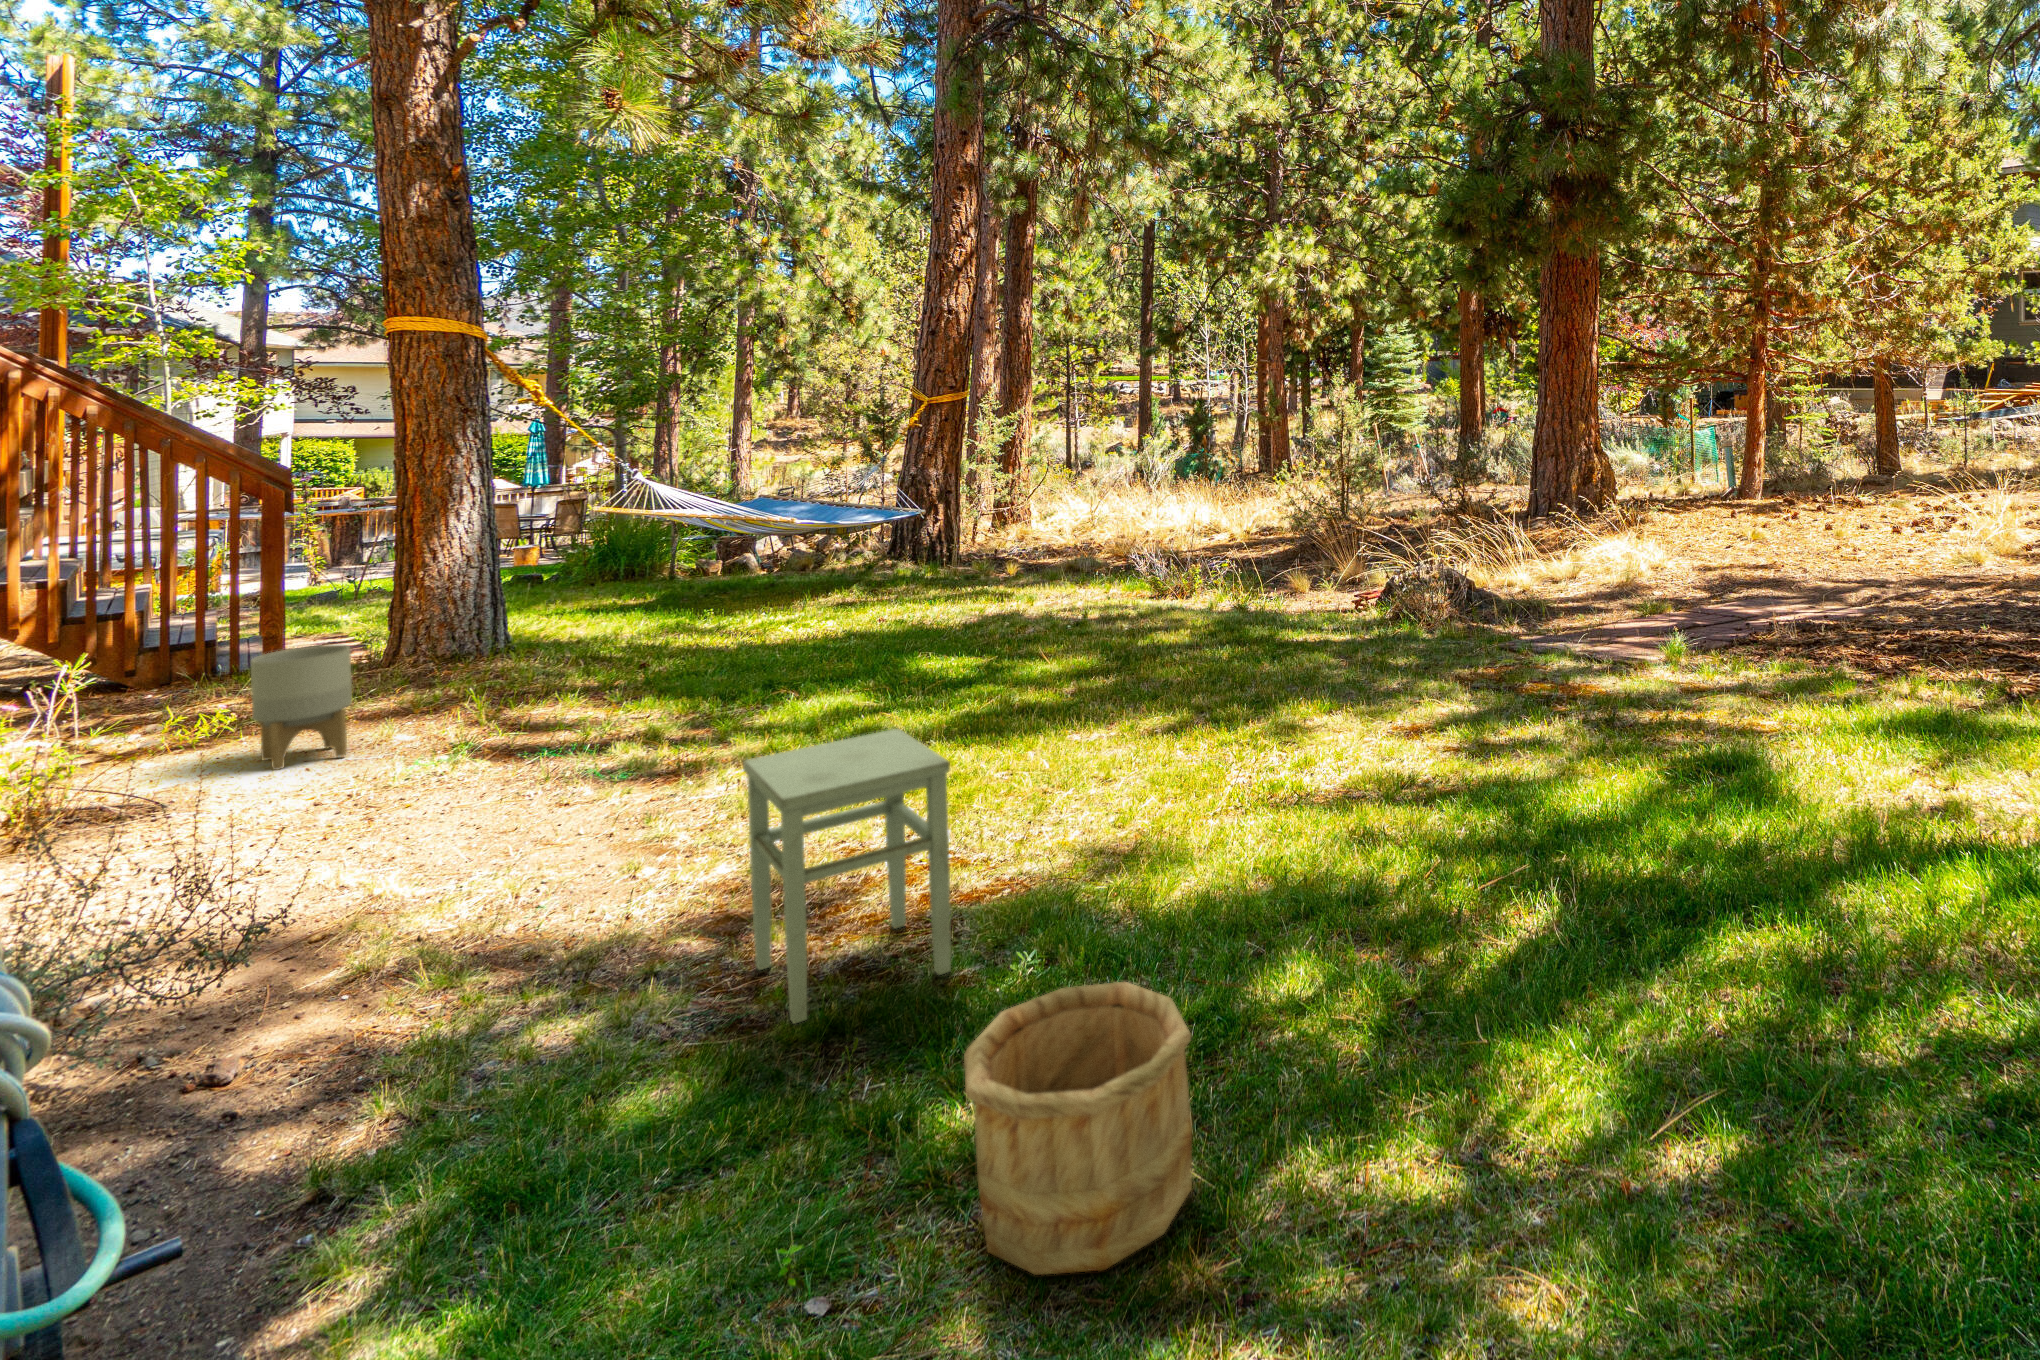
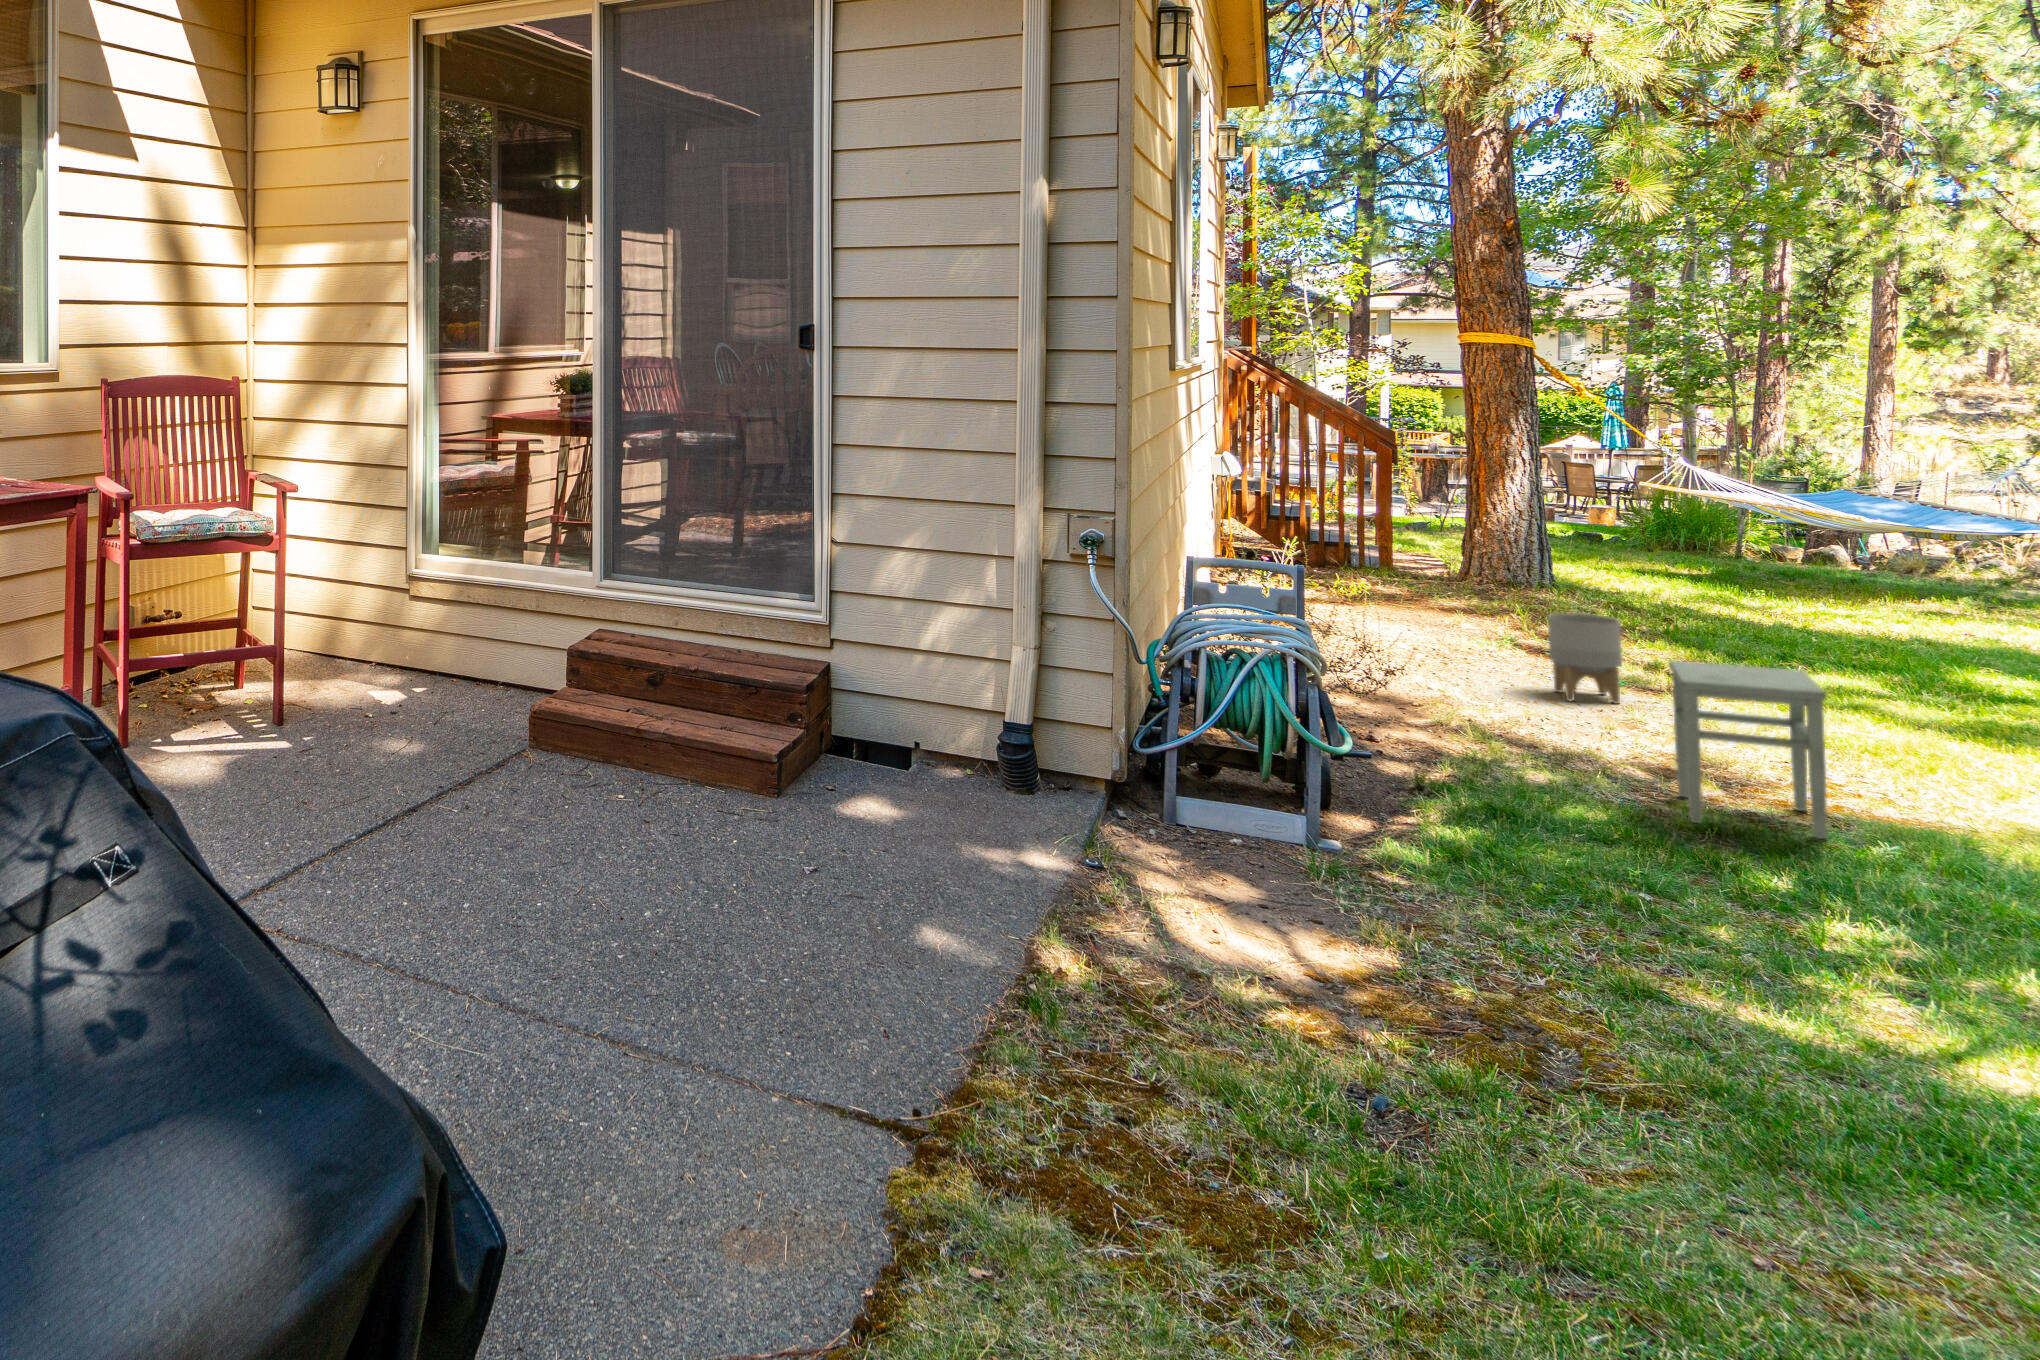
planter: present [251,645,352,770] -> present [1548,613,1622,704]
wooden bucket: present [964,982,1192,1275] -> none [1751,822,1939,970]

